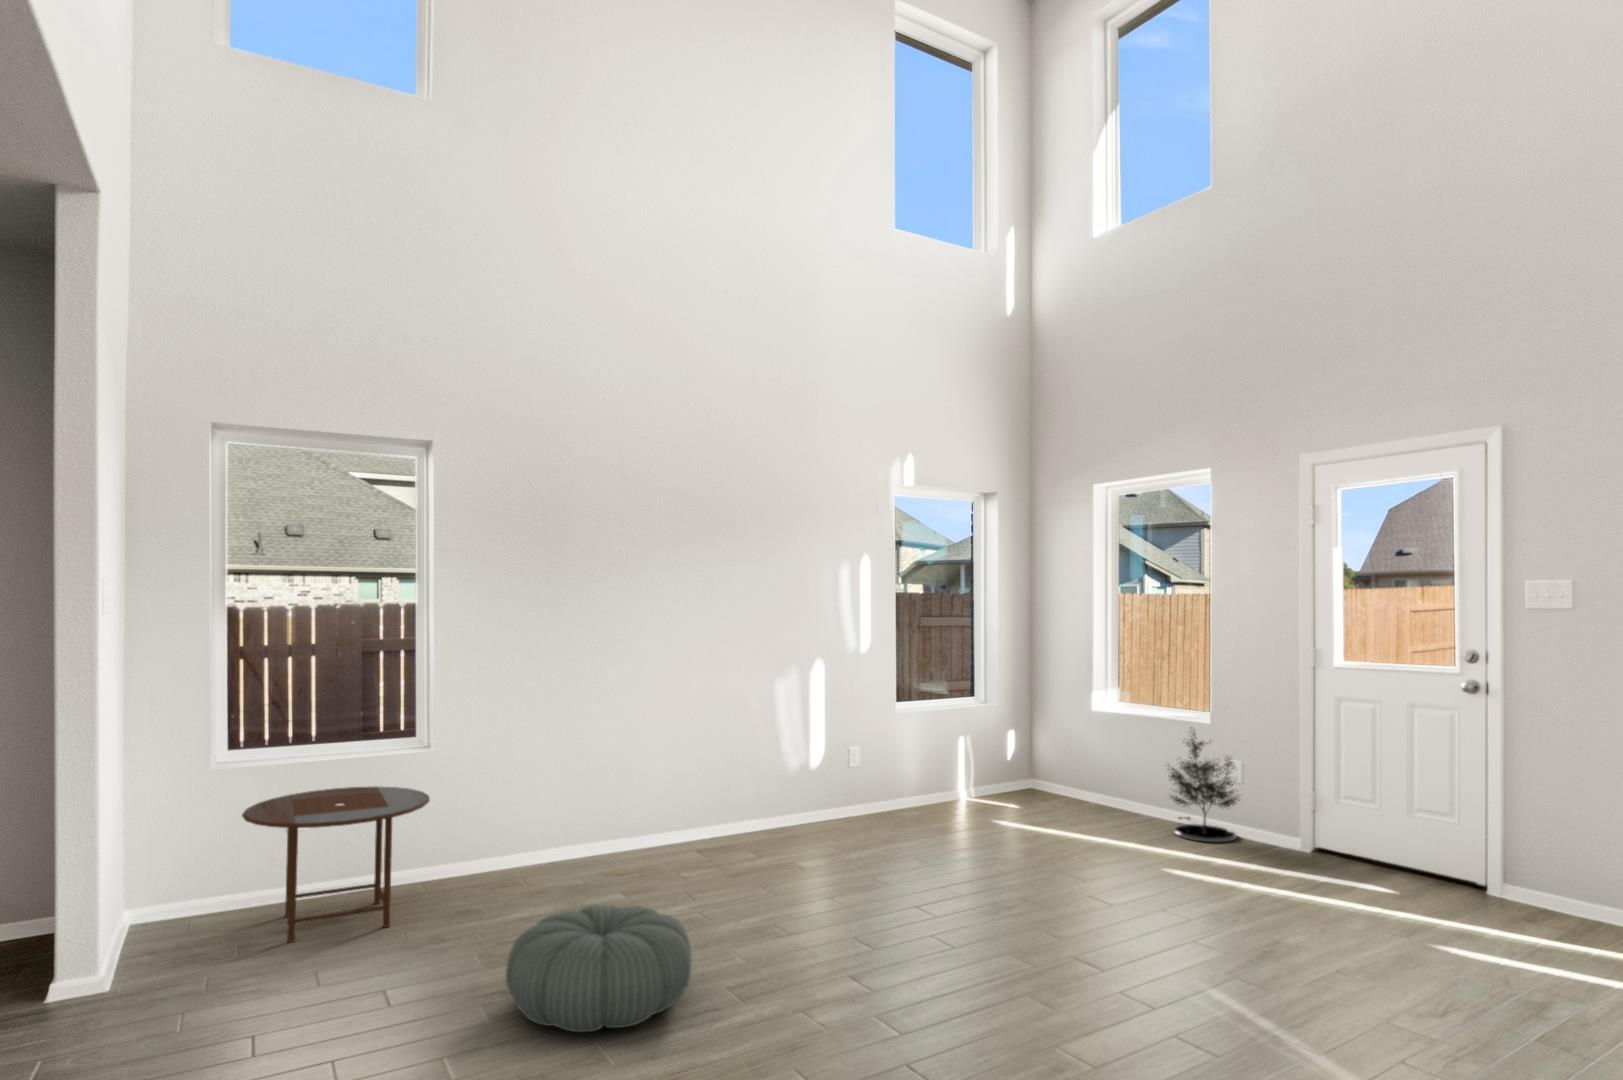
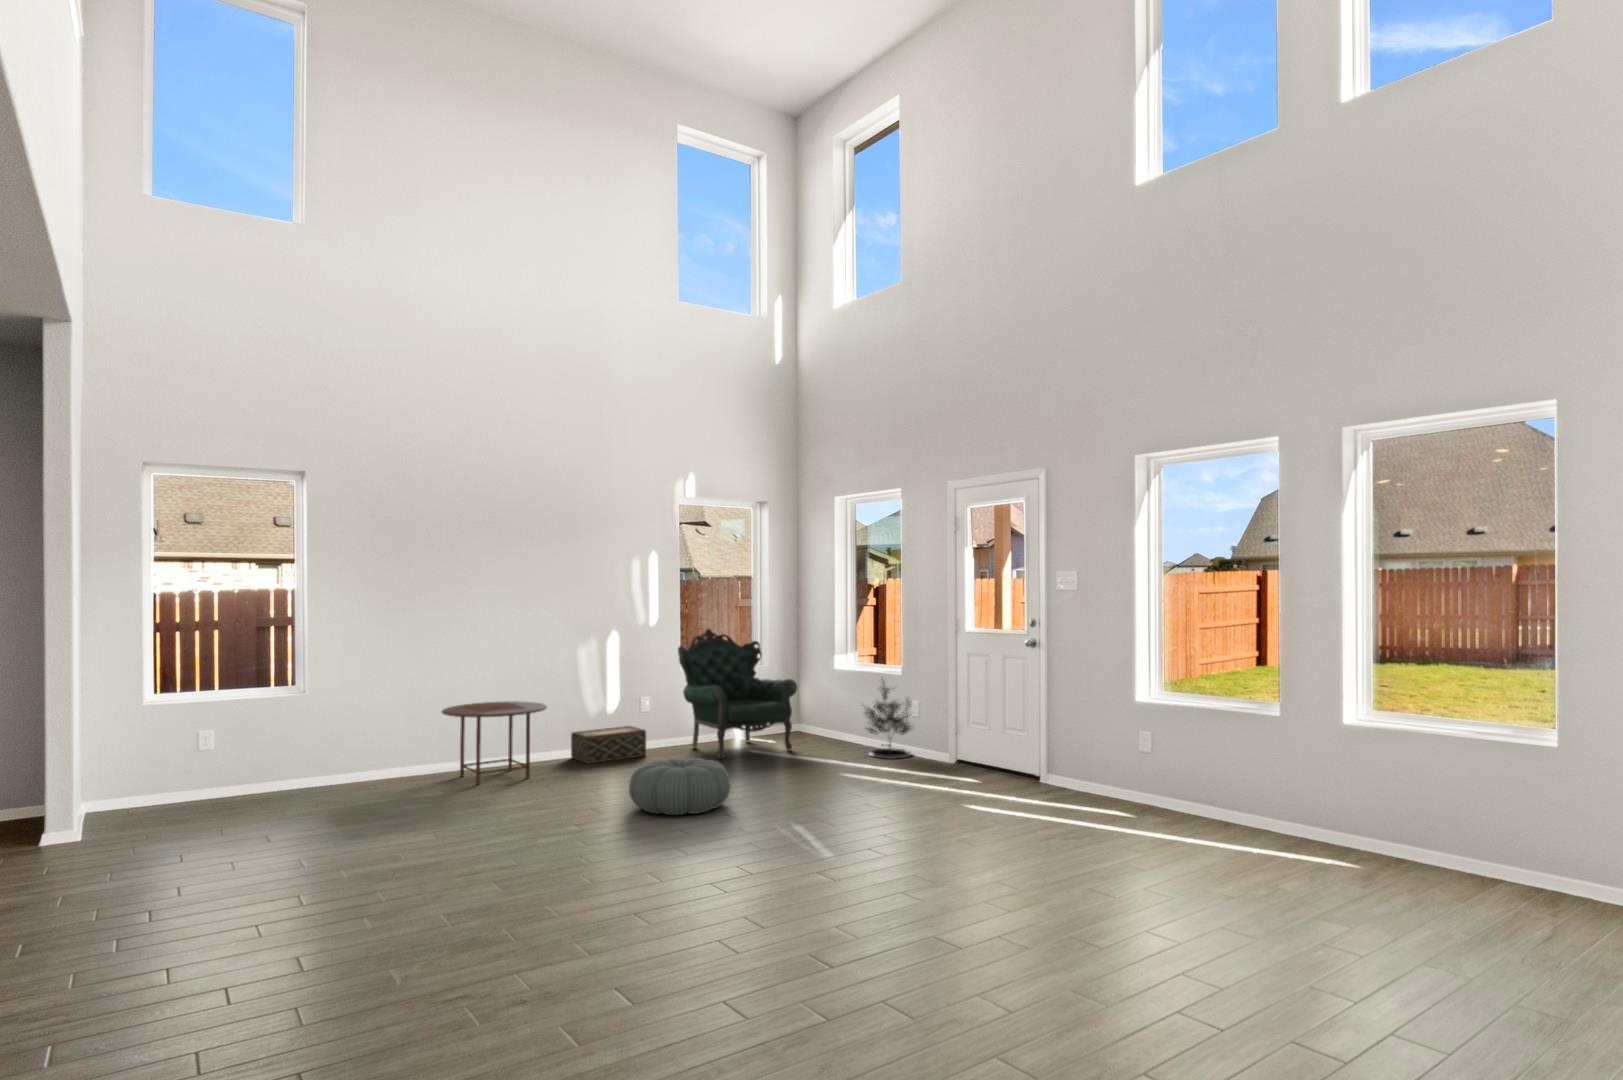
armchair: none [902,656,1063,837] -> present [678,629,797,759]
side table: present [242,786,429,943] -> present [442,701,547,785]
woven basket: none [769,786,868,841] -> present [571,726,646,763]
pouf: present [506,905,691,1032] -> present [629,758,731,815]

